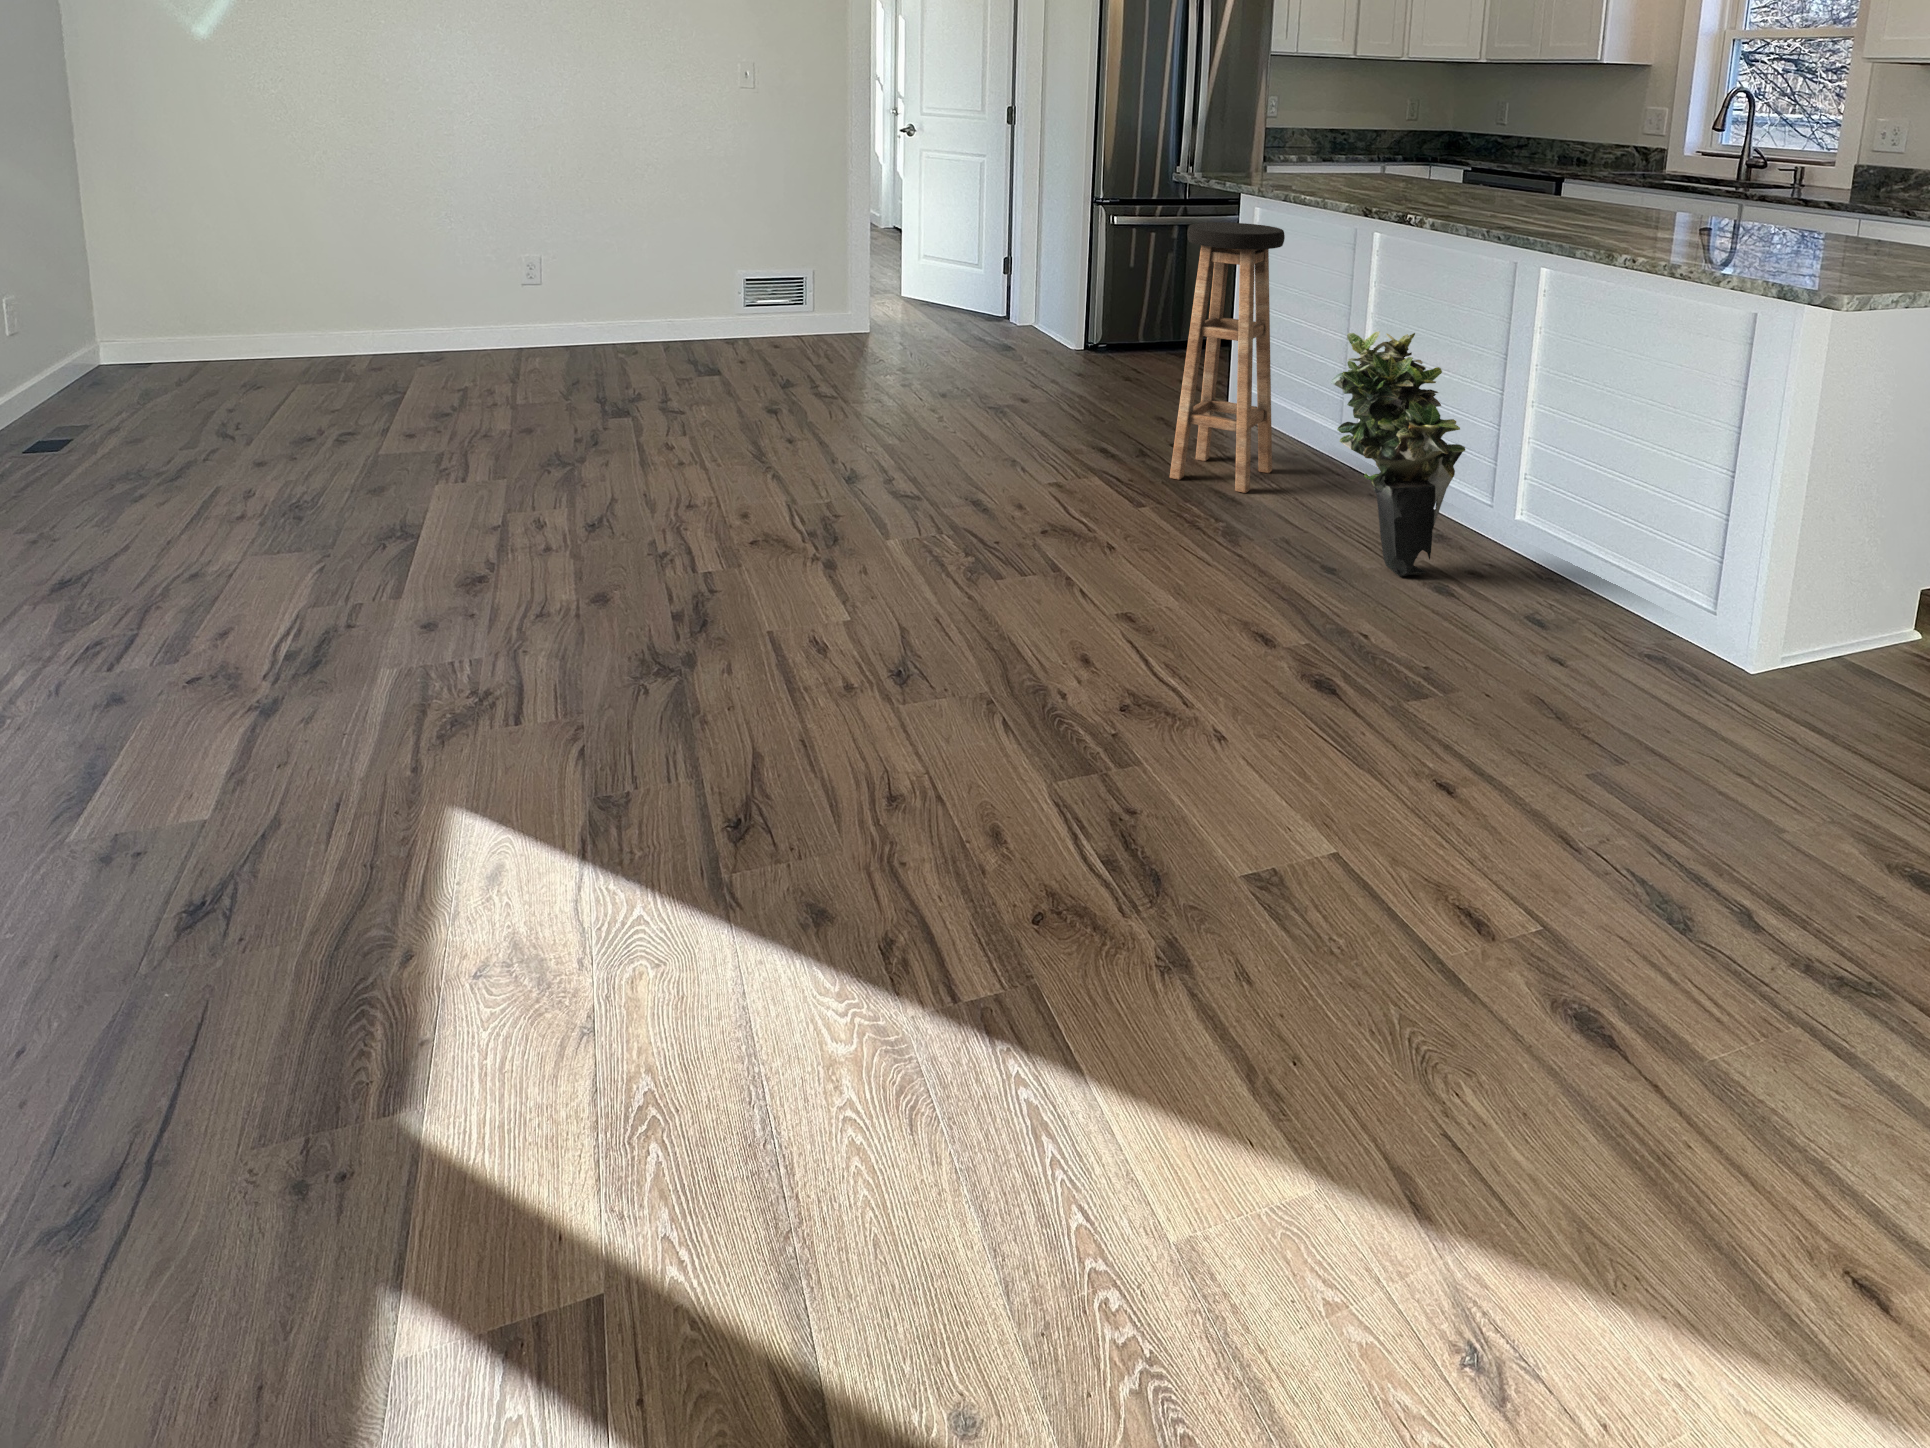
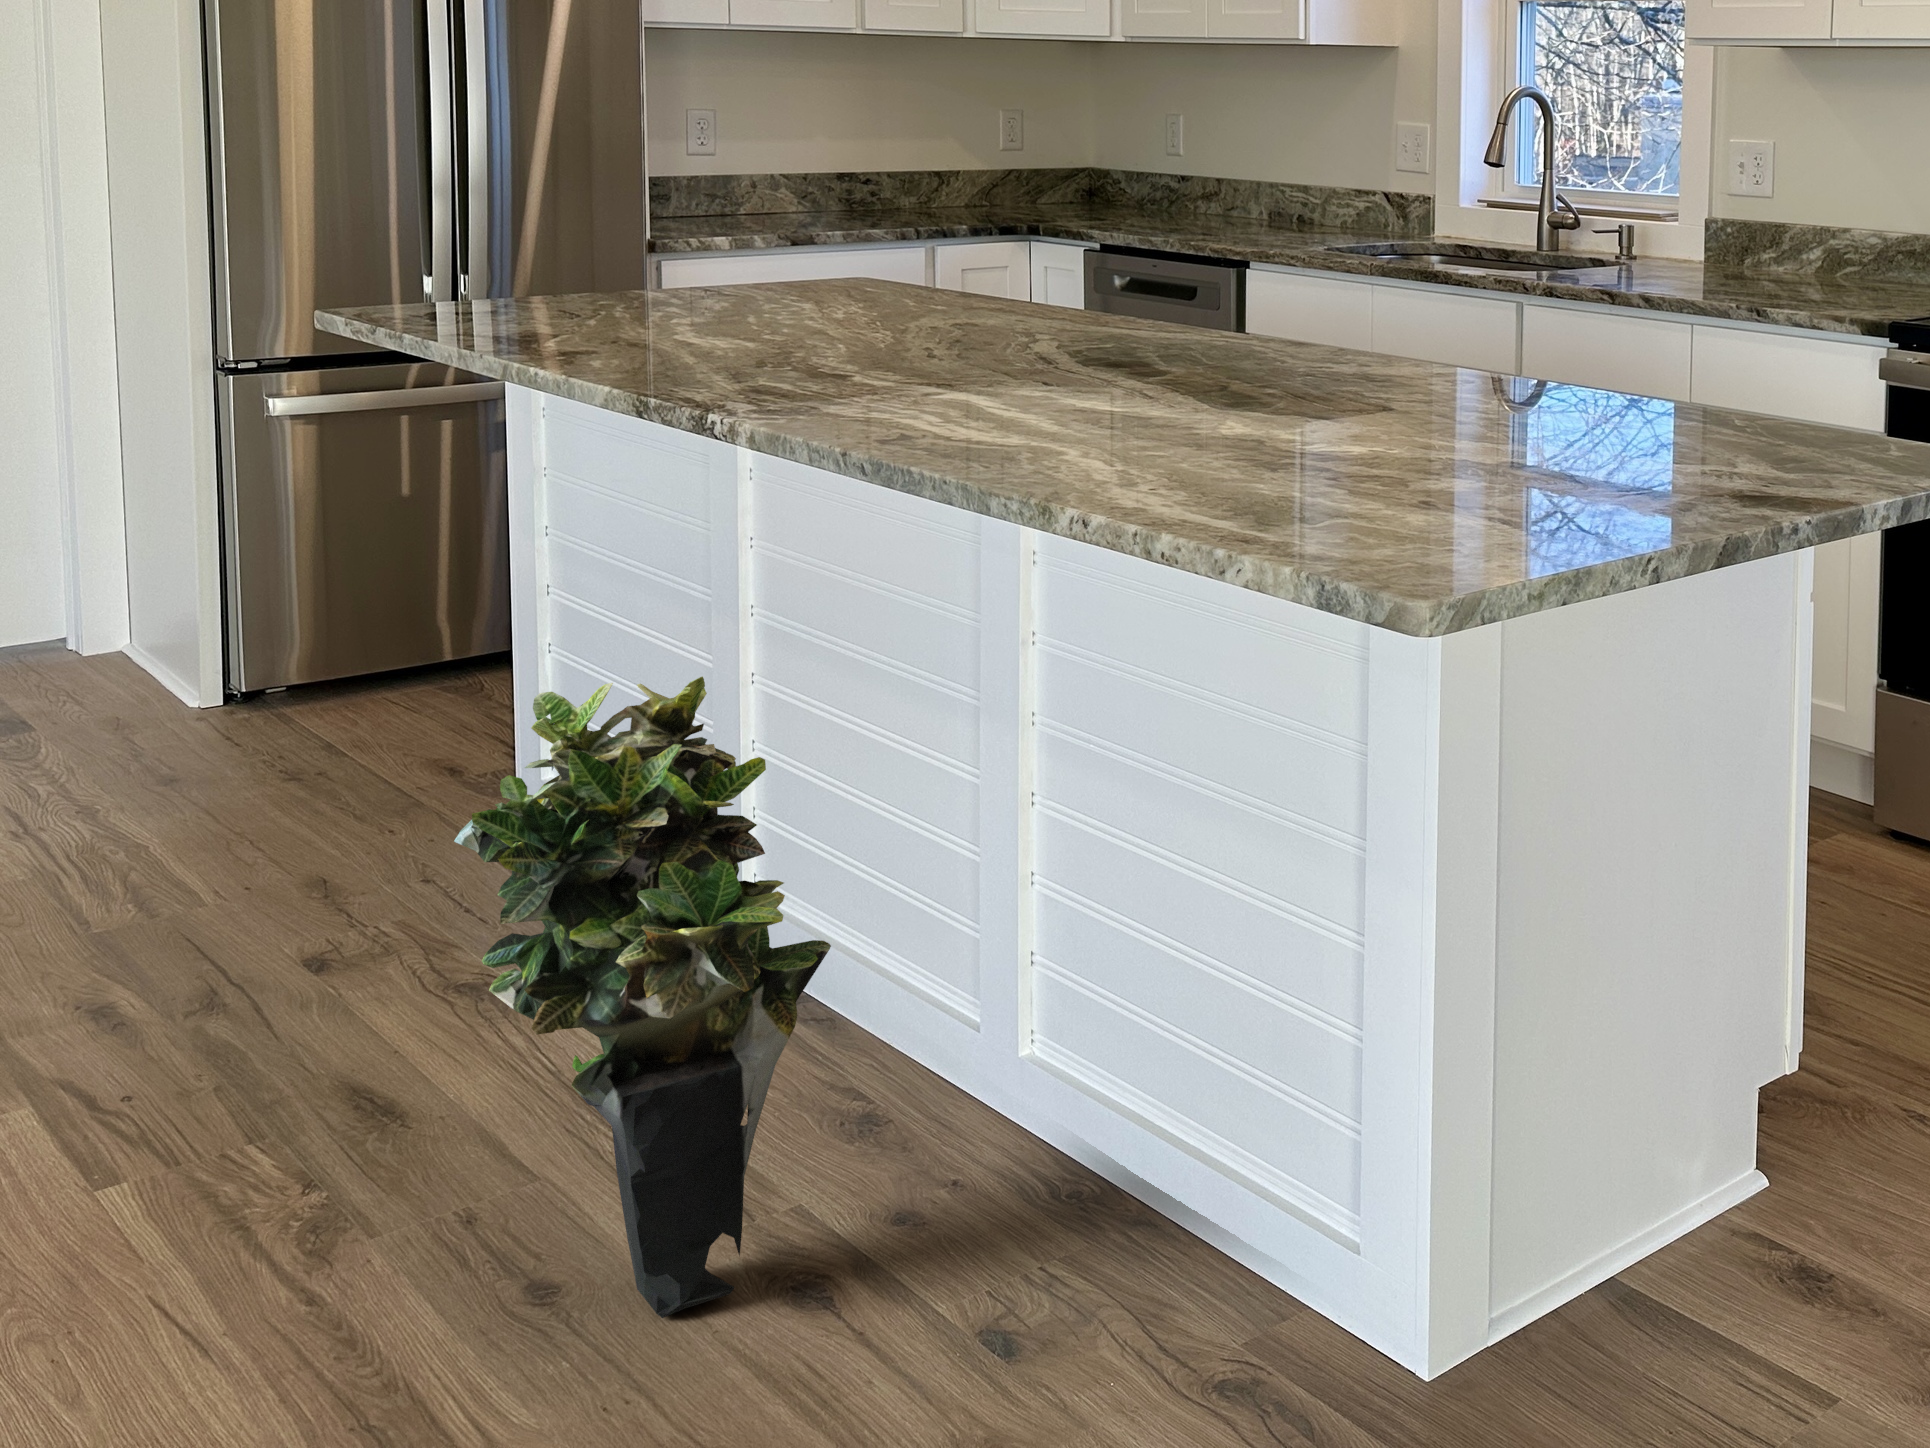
bar stool: present [1170,222,1285,493] -> none [160,417,483,1108]

